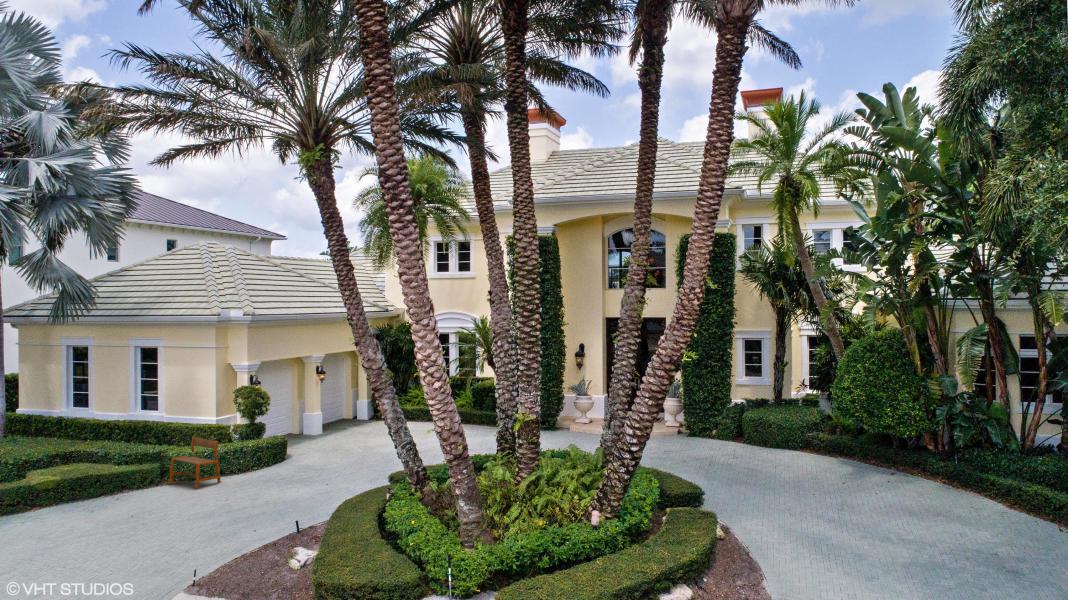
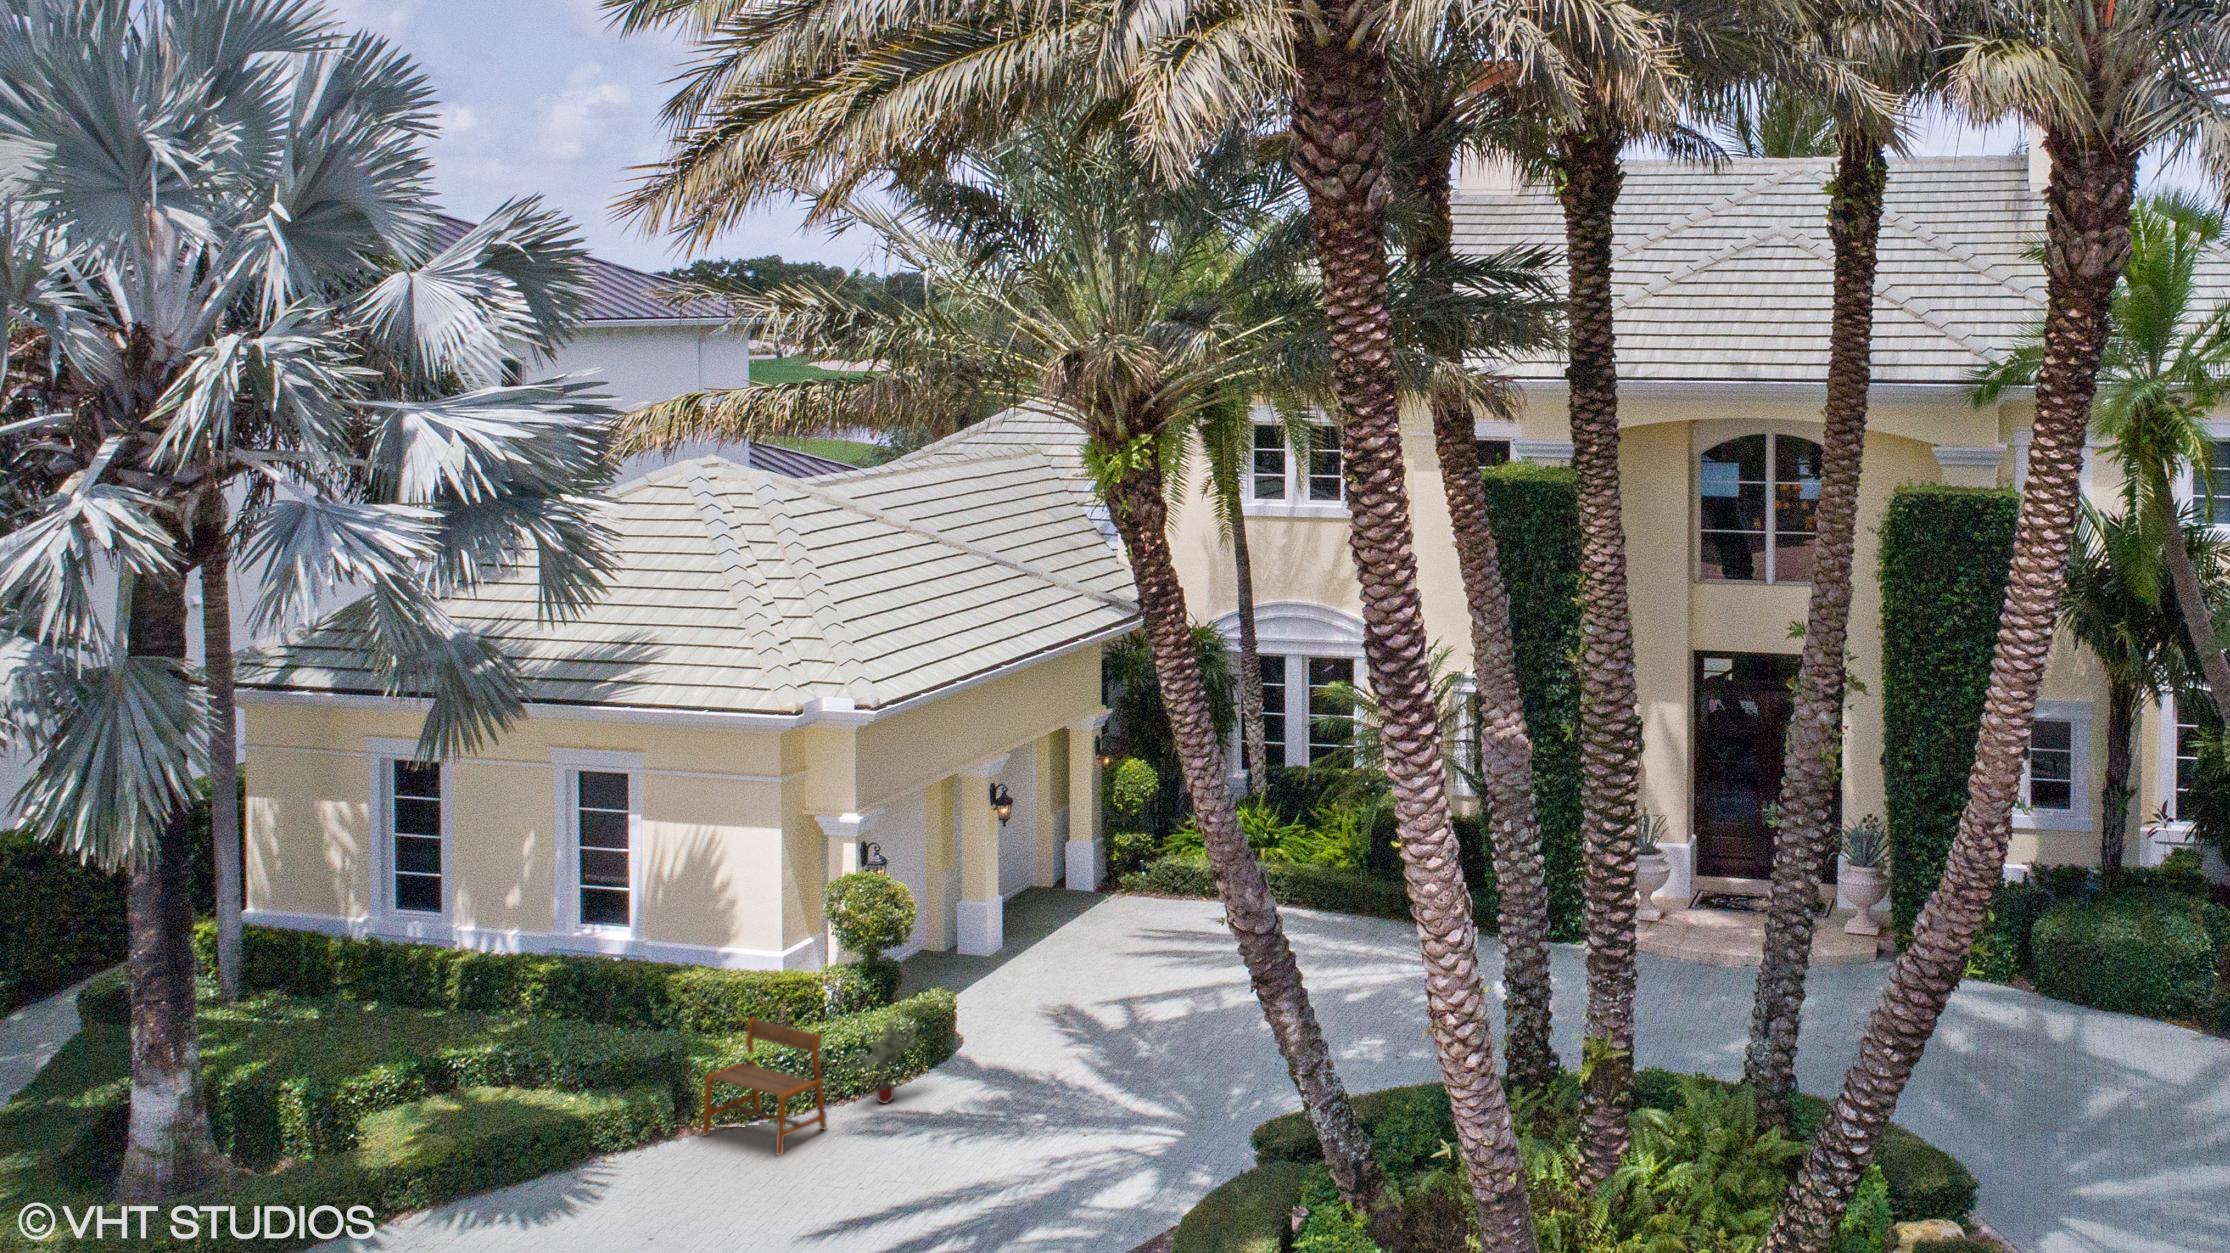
potted tree: none [233,439,264,476] -> present [852,1018,917,1104]

